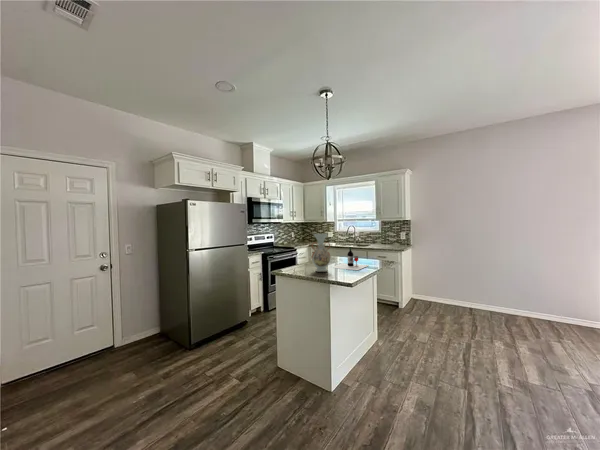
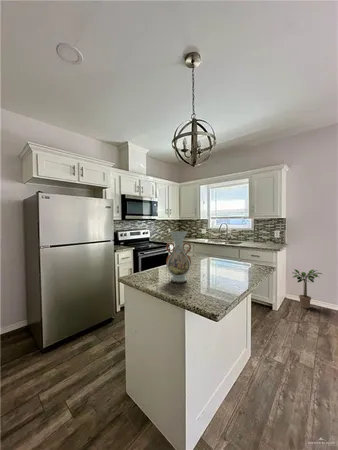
wine bottle: present [333,247,368,270] -> none [192,248,242,281]
potted plant: none [415,269,443,306] -> present [293,269,322,309]

